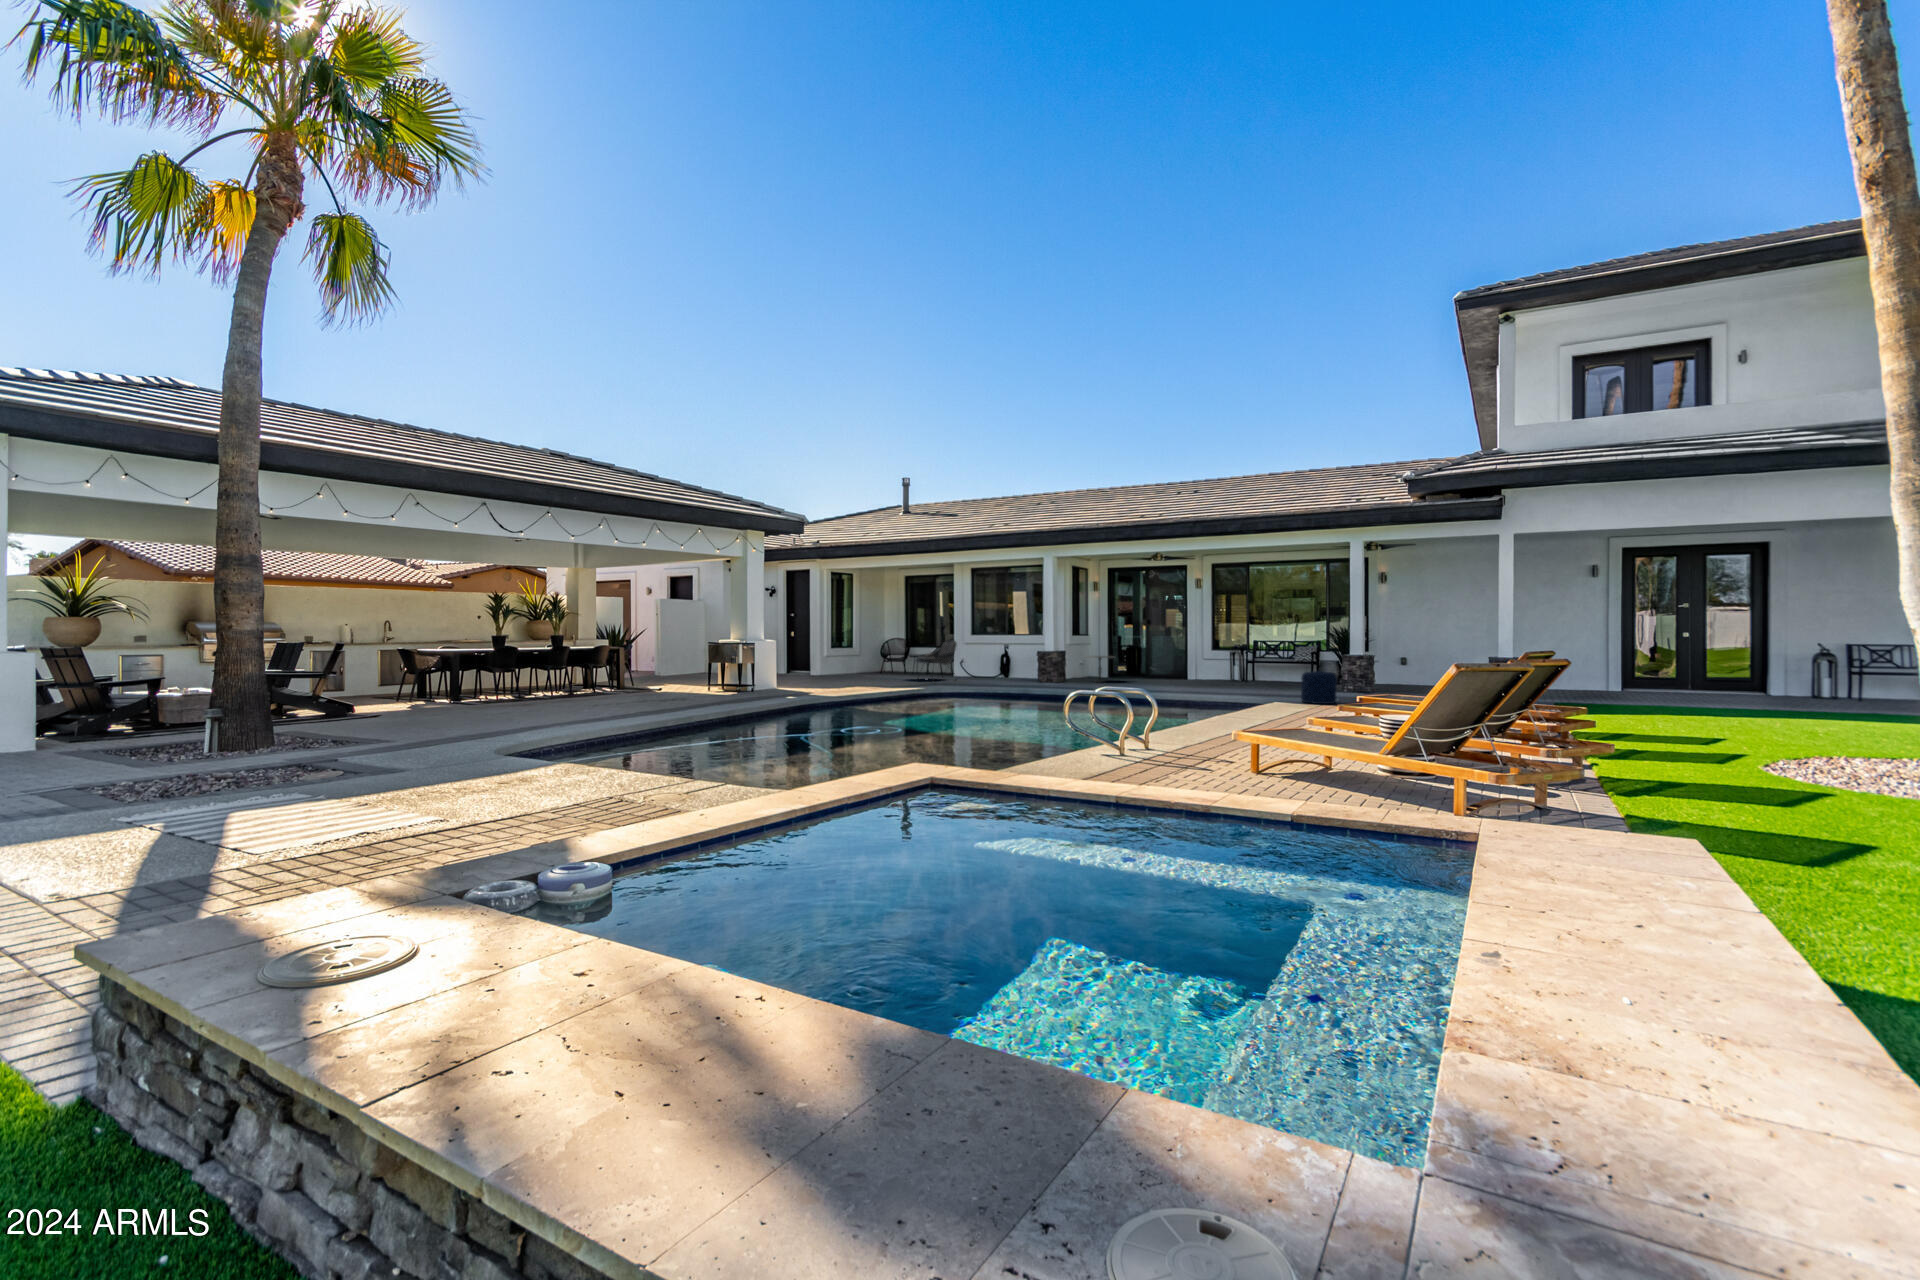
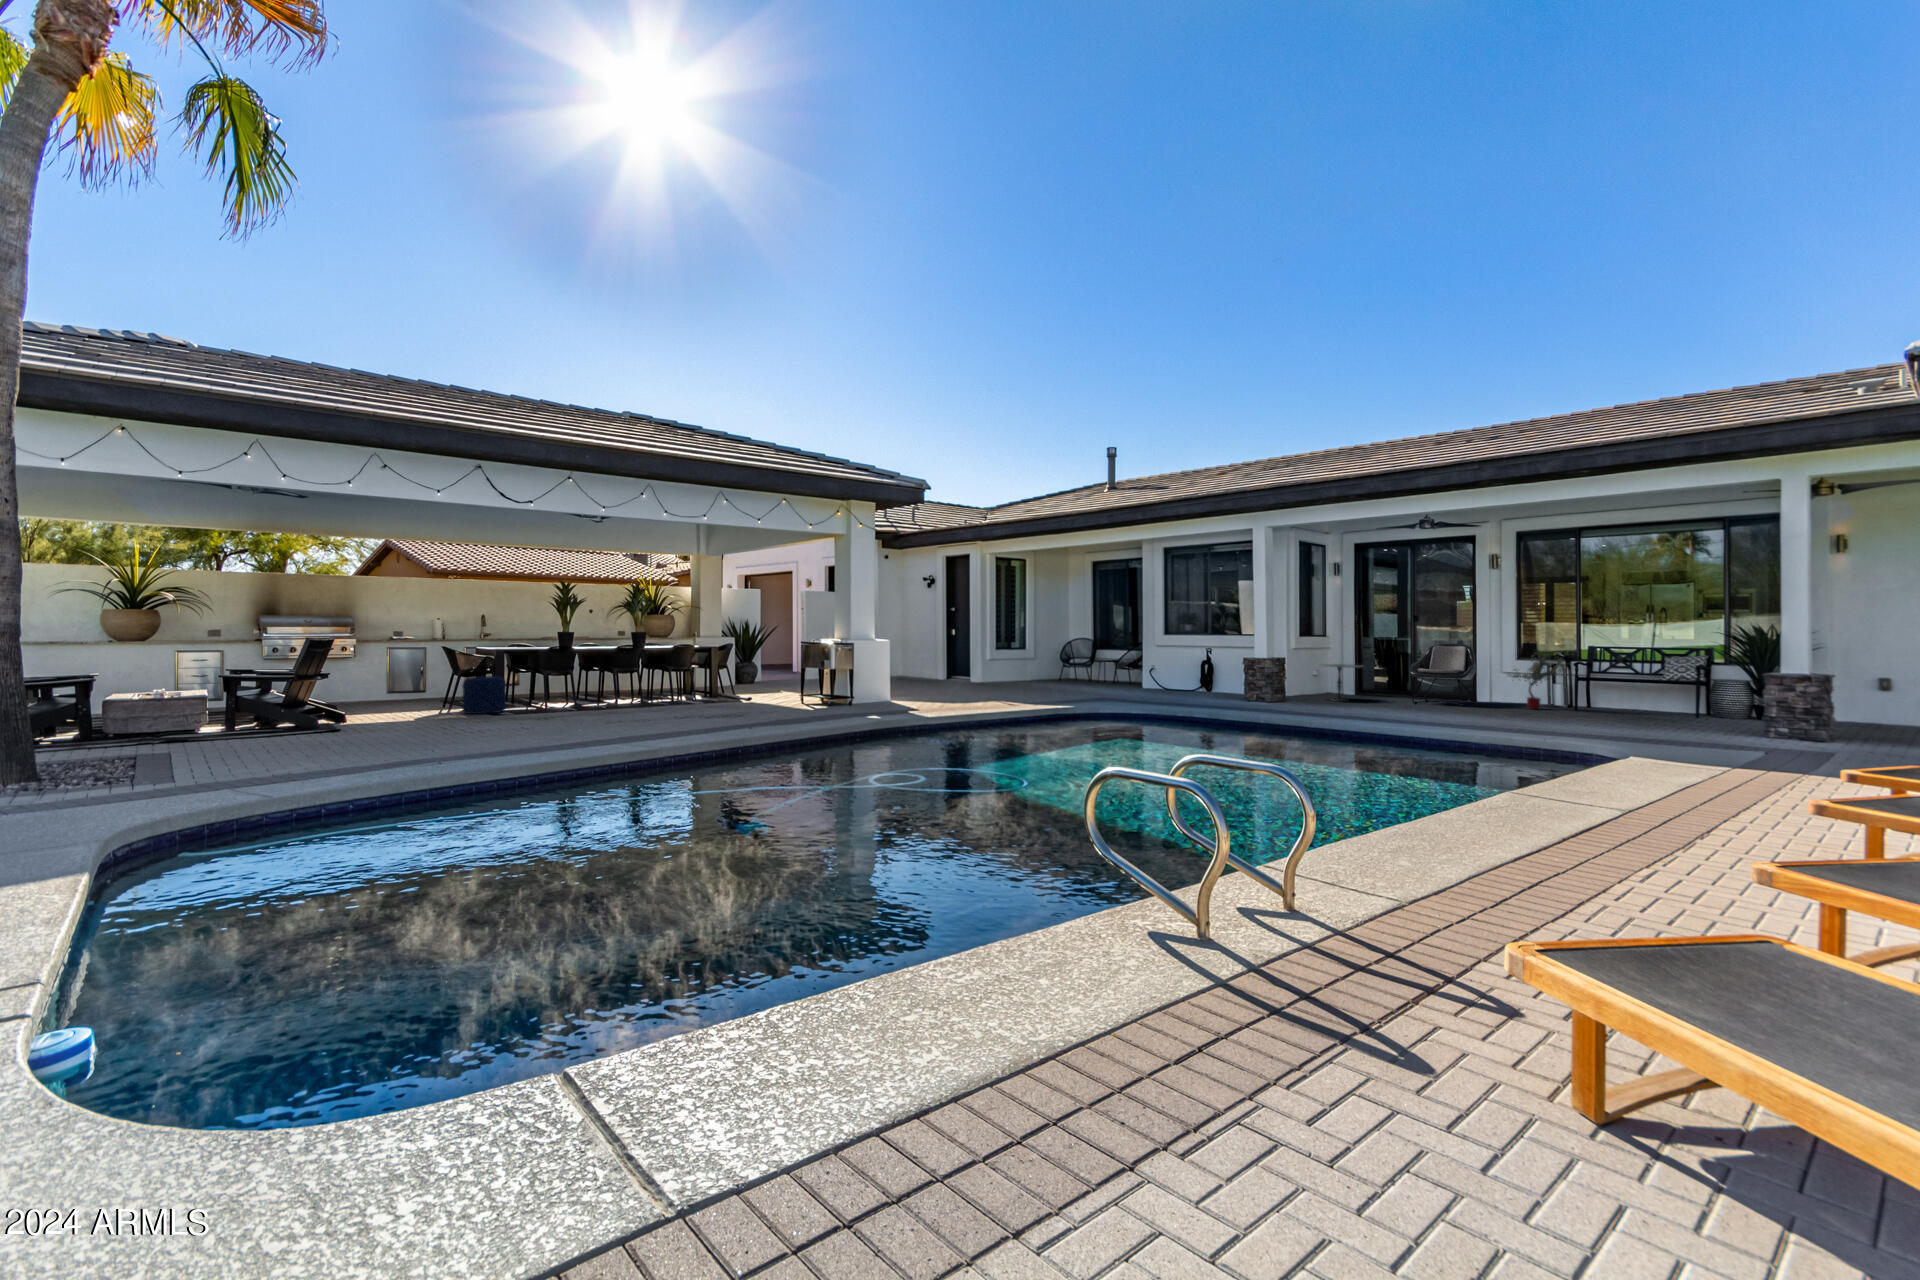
lounge chair: present [916,640,957,680] -> present [1409,643,1476,706]
potted tree: none [1206,643,1239,683] -> present [1507,651,1562,709]
pouf: present [1301,671,1337,704] -> present [462,676,506,714]

